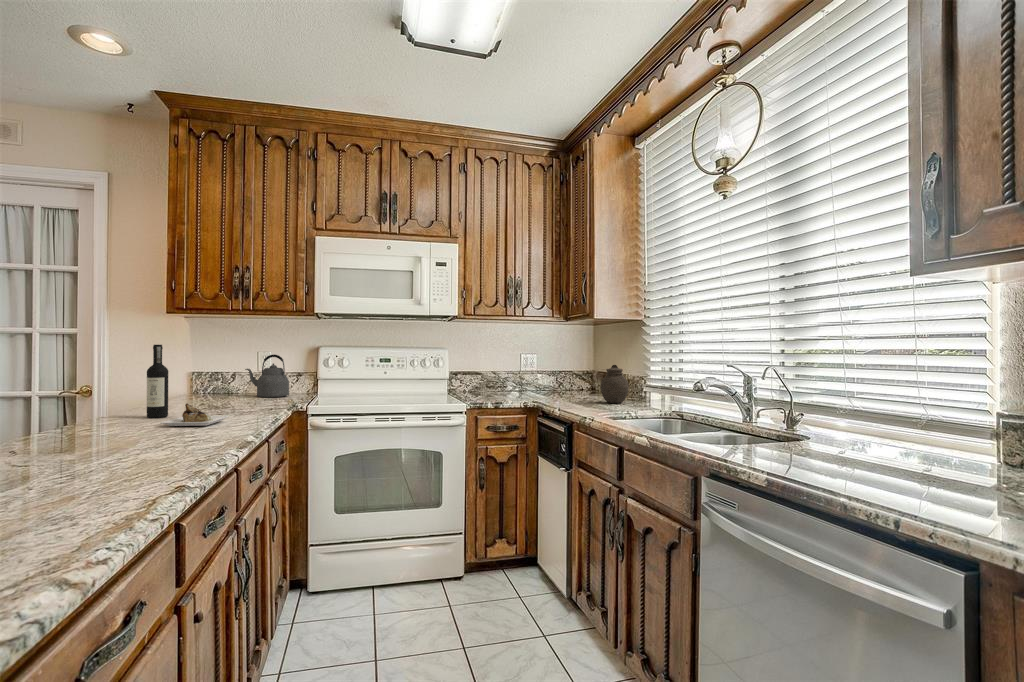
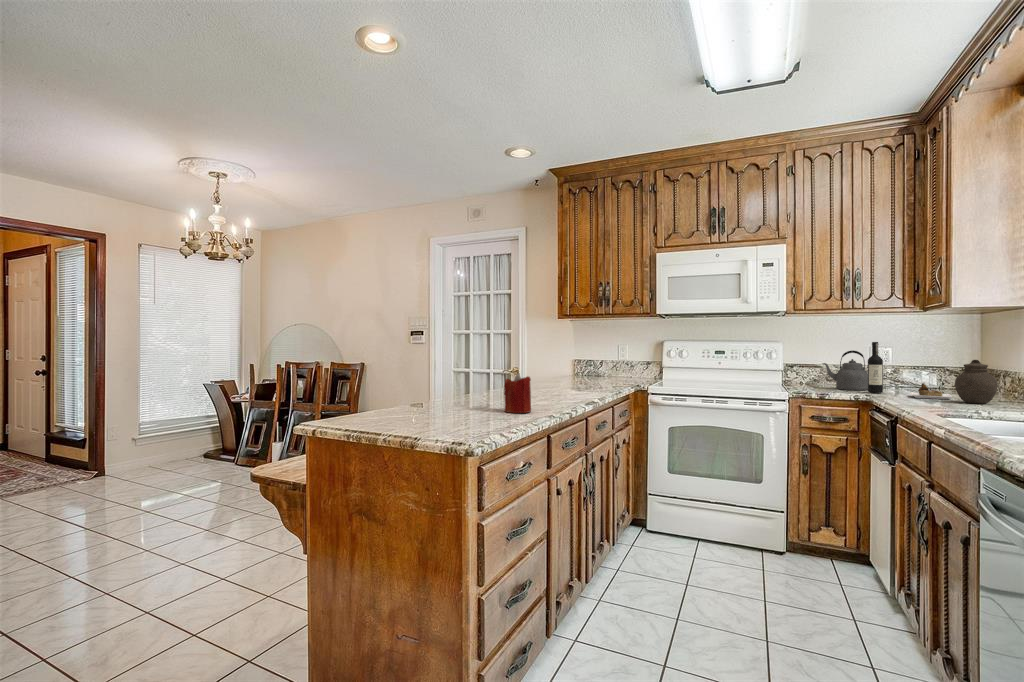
wine bottle: present [147,345,230,426] -> present [868,342,953,399]
kettle: present [245,355,289,397] -> present [822,350,868,390]
candle: none [72,414,140,497] -> present [504,373,531,413]

